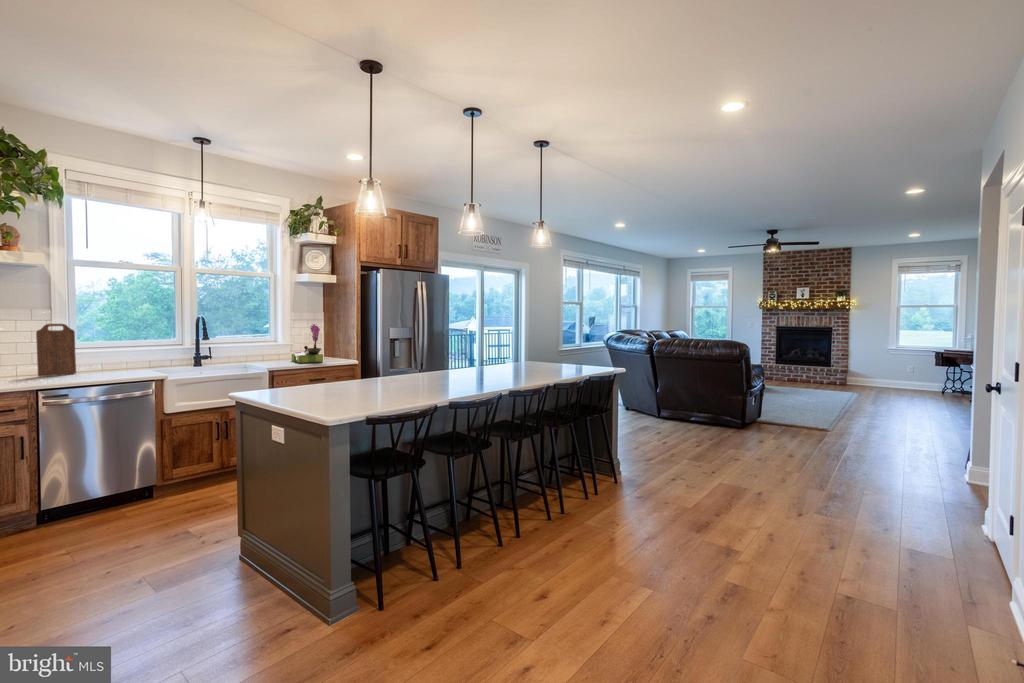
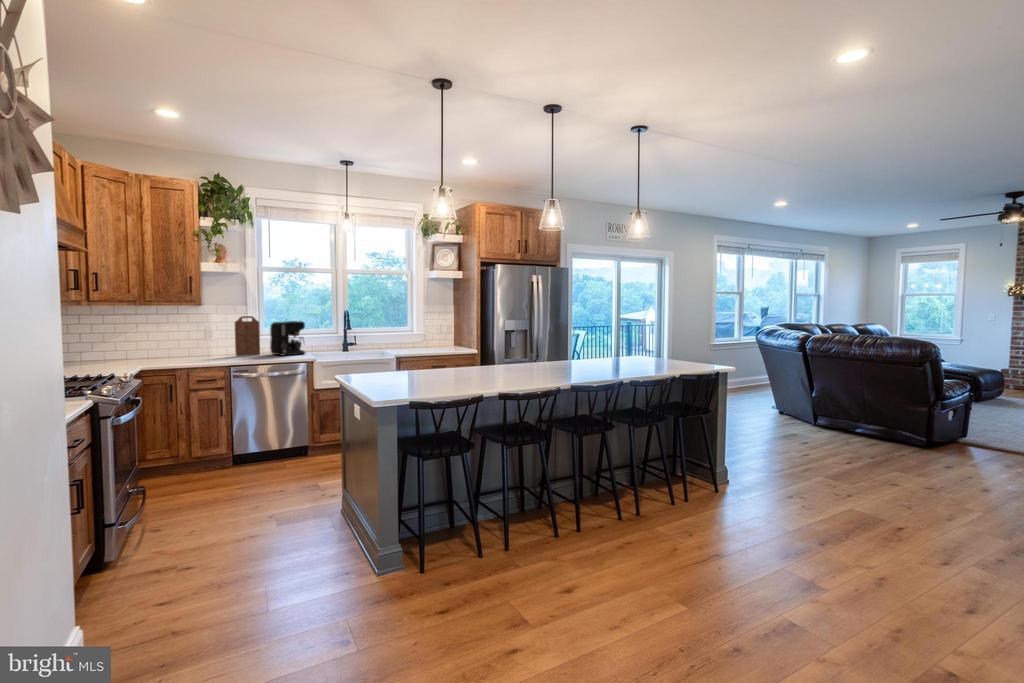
flower arrangement: present [292,324,323,363] -> none [422,315,447,351]
coffee maker: none [91,330,145,374] -> present [270,321,305,356]

